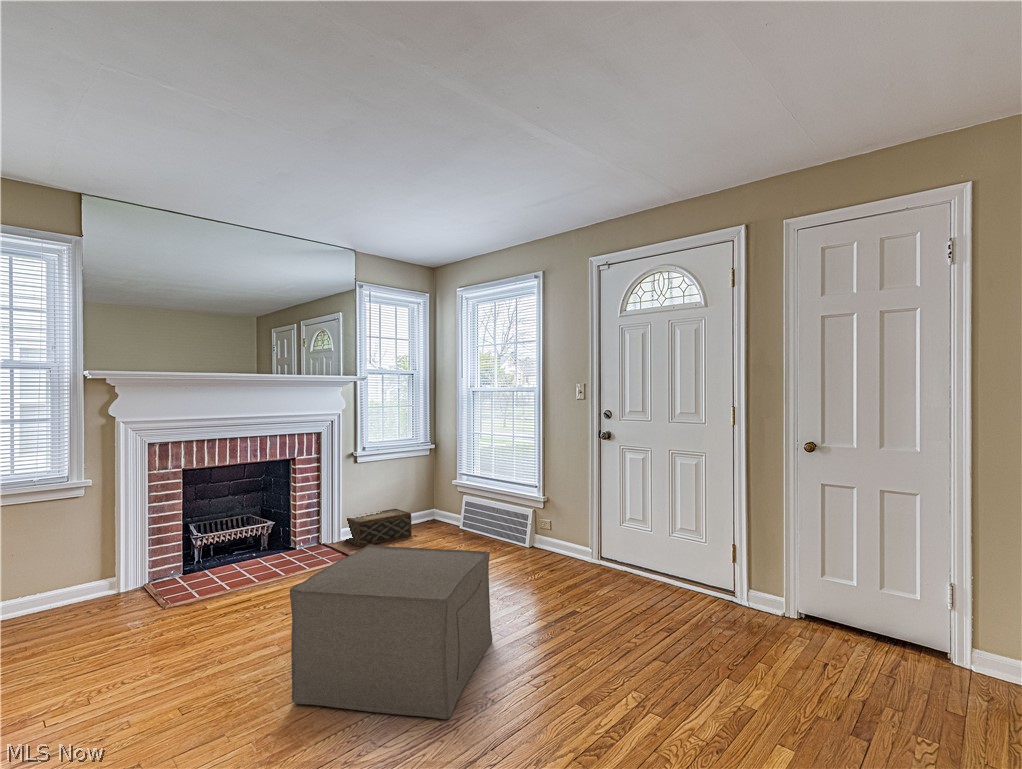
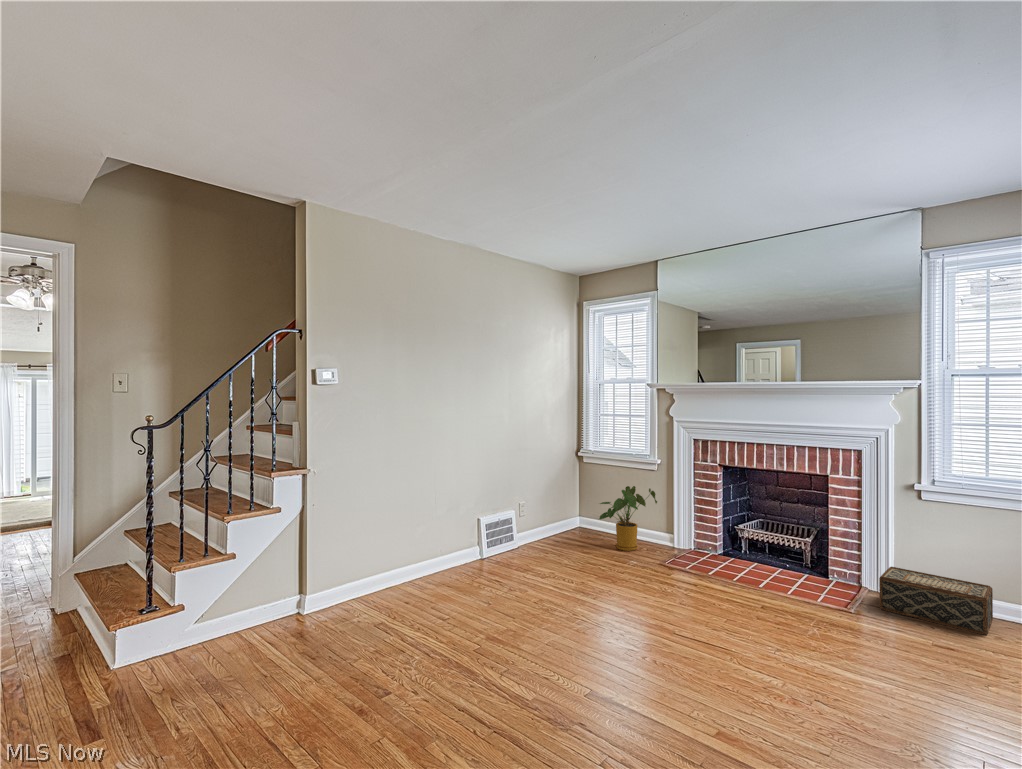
house plant: none [26,518,108,615] -> present [599,486,657,551]
ottoman: present [290,544,492,720] -> none [487,560,660,743]

